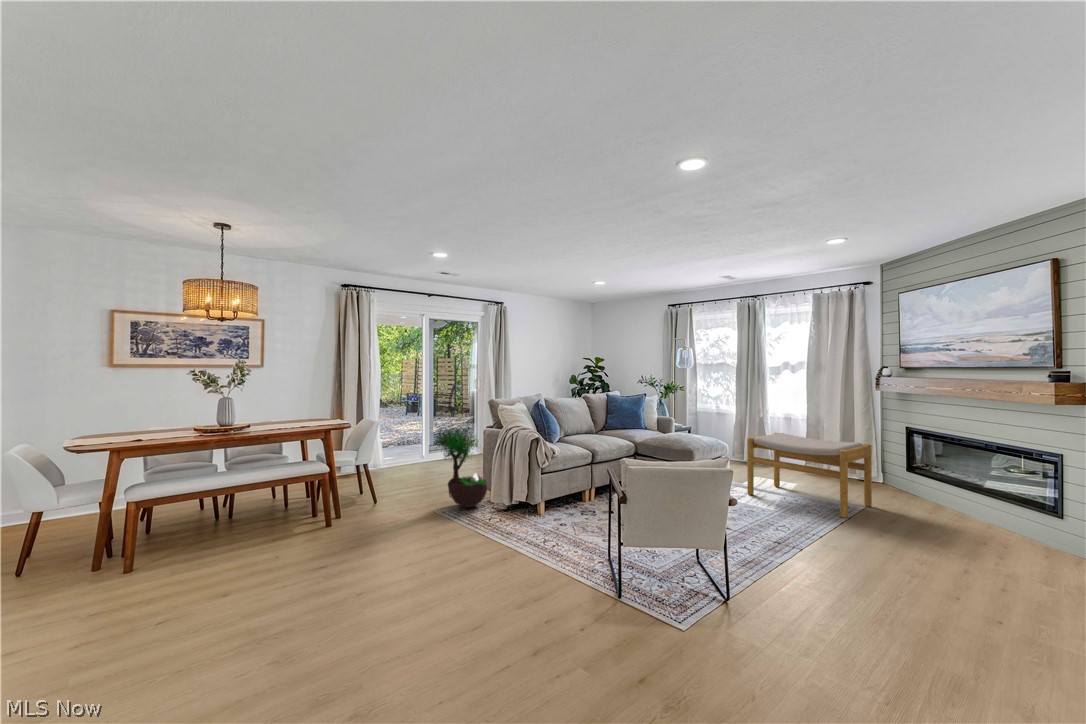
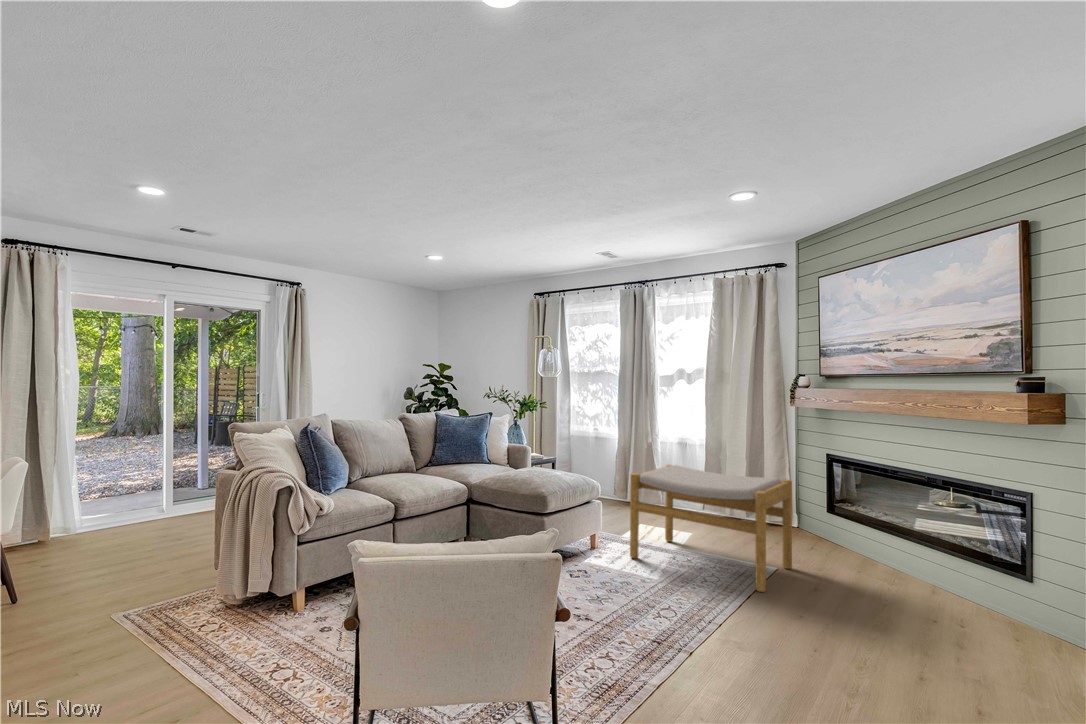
potted tree: present [436,429,487,507] -> none [69,457,185,623]

